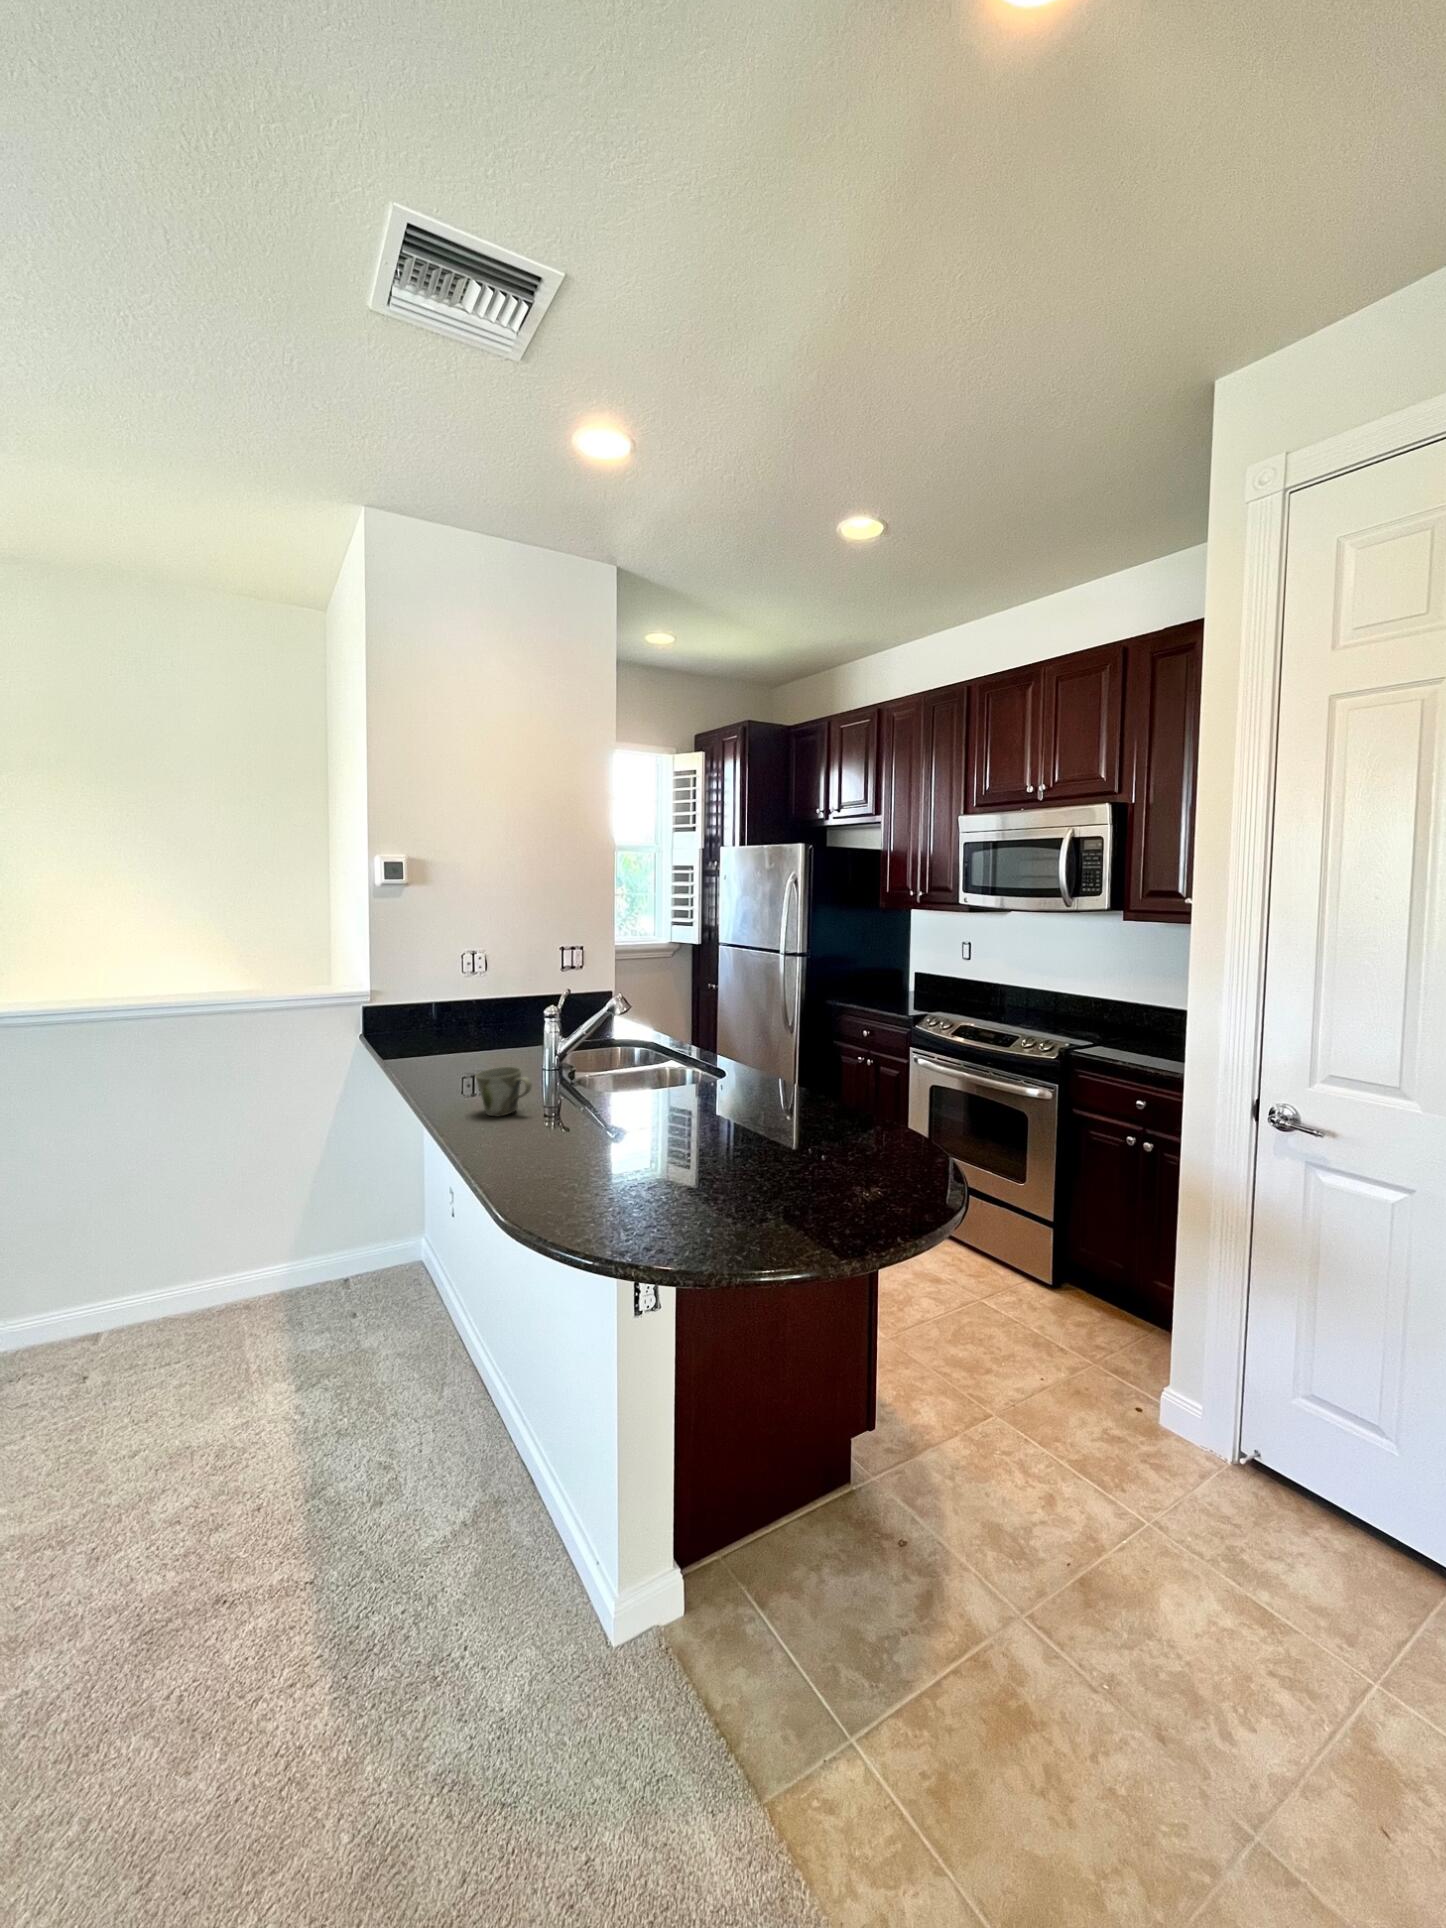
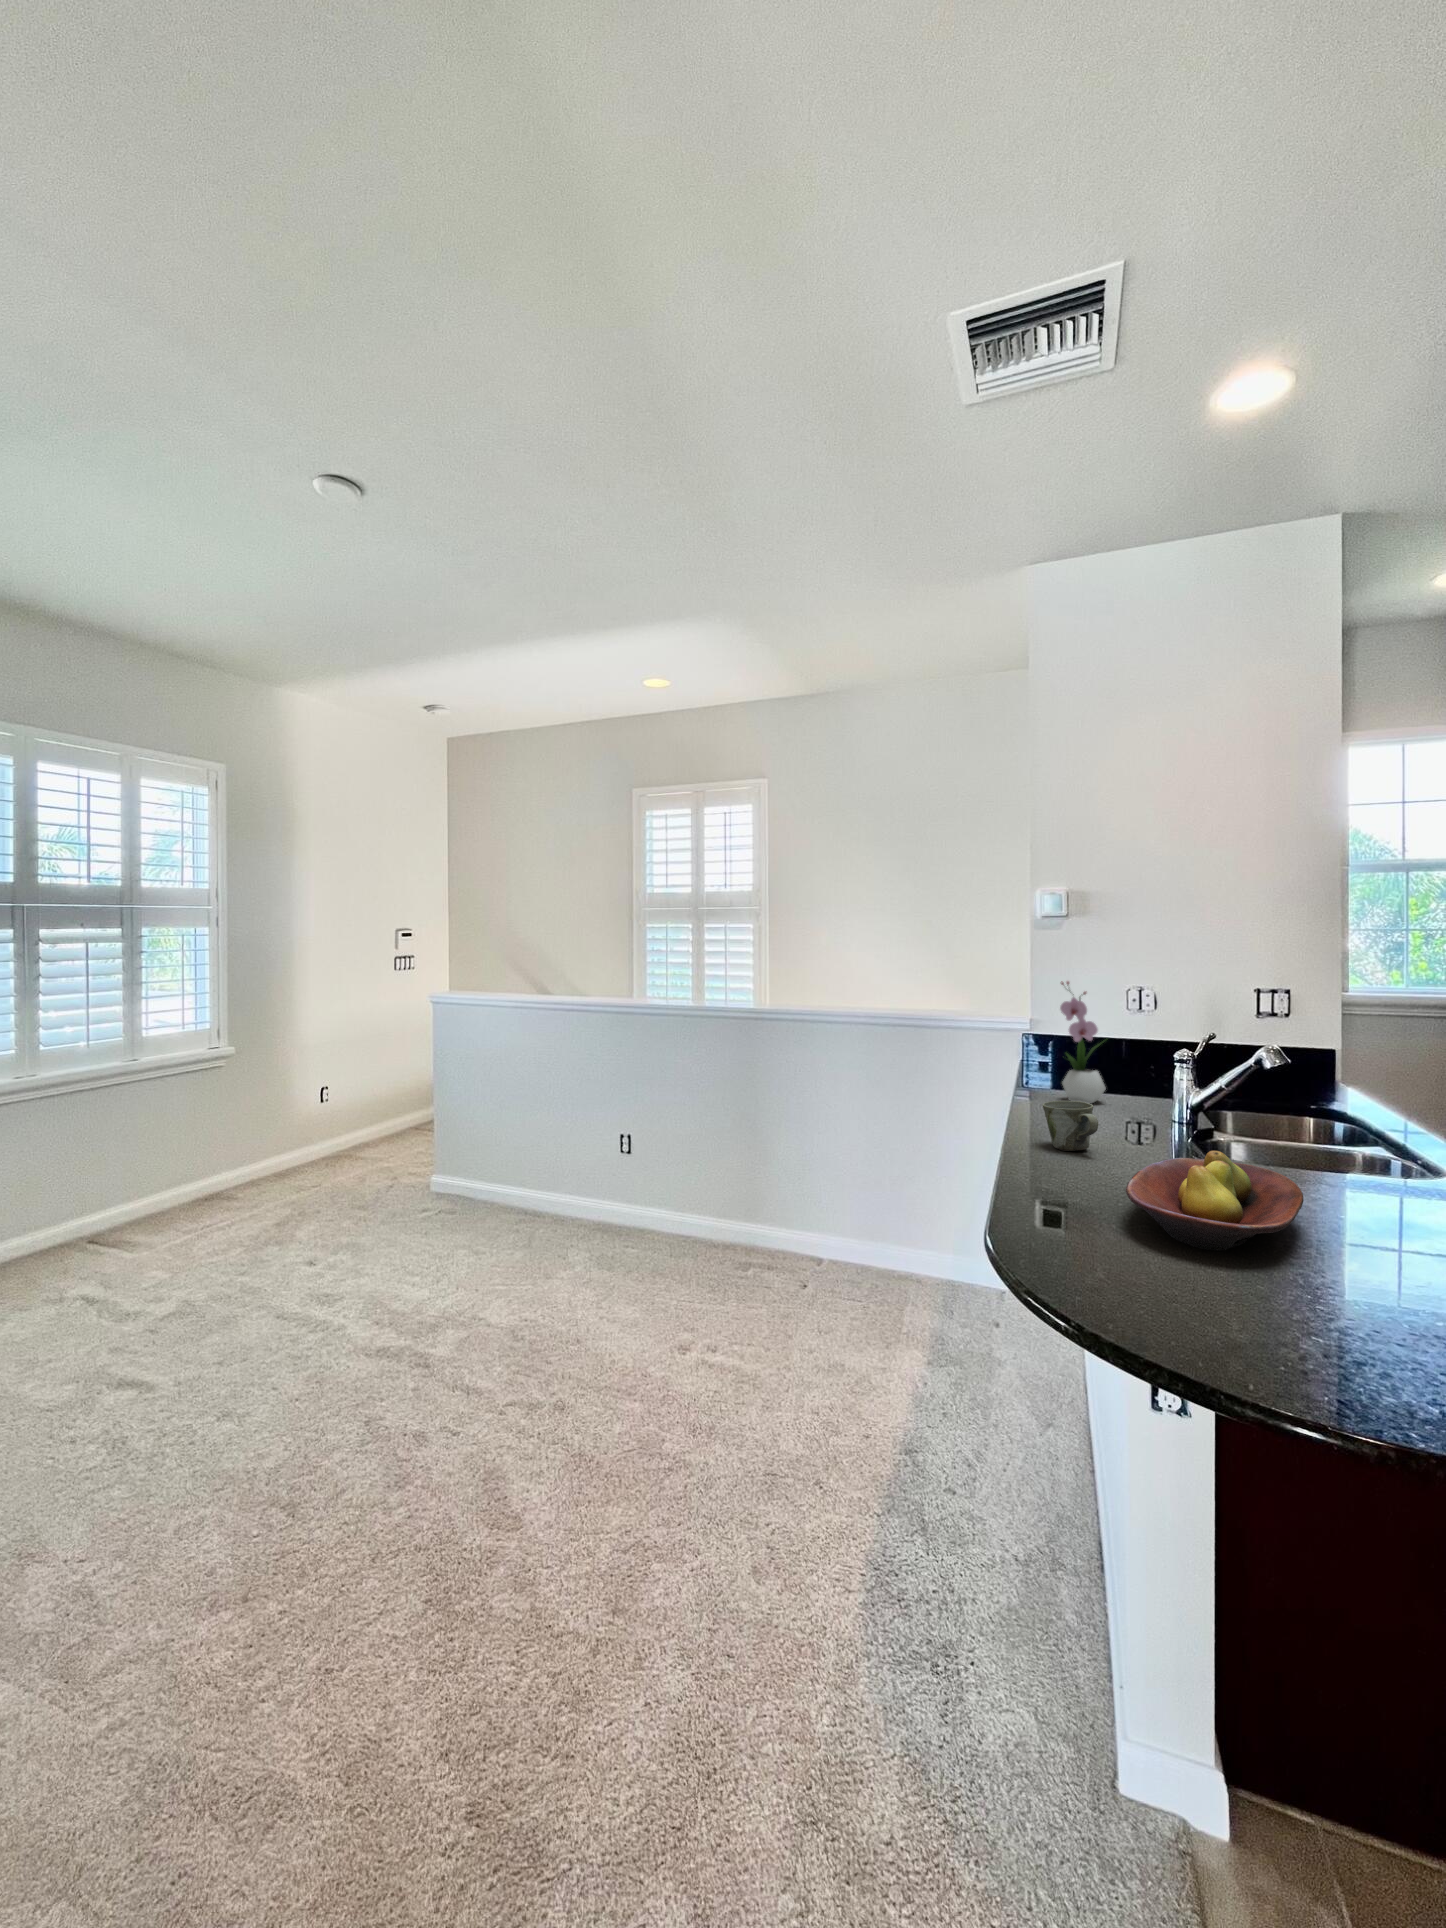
flower arrangement: none [439,951,482,1067] -> present [1060,981,1106,1103]
fruit bowl: none [602,1087,724,1169] -> present [1126,1151,1304,1251]

